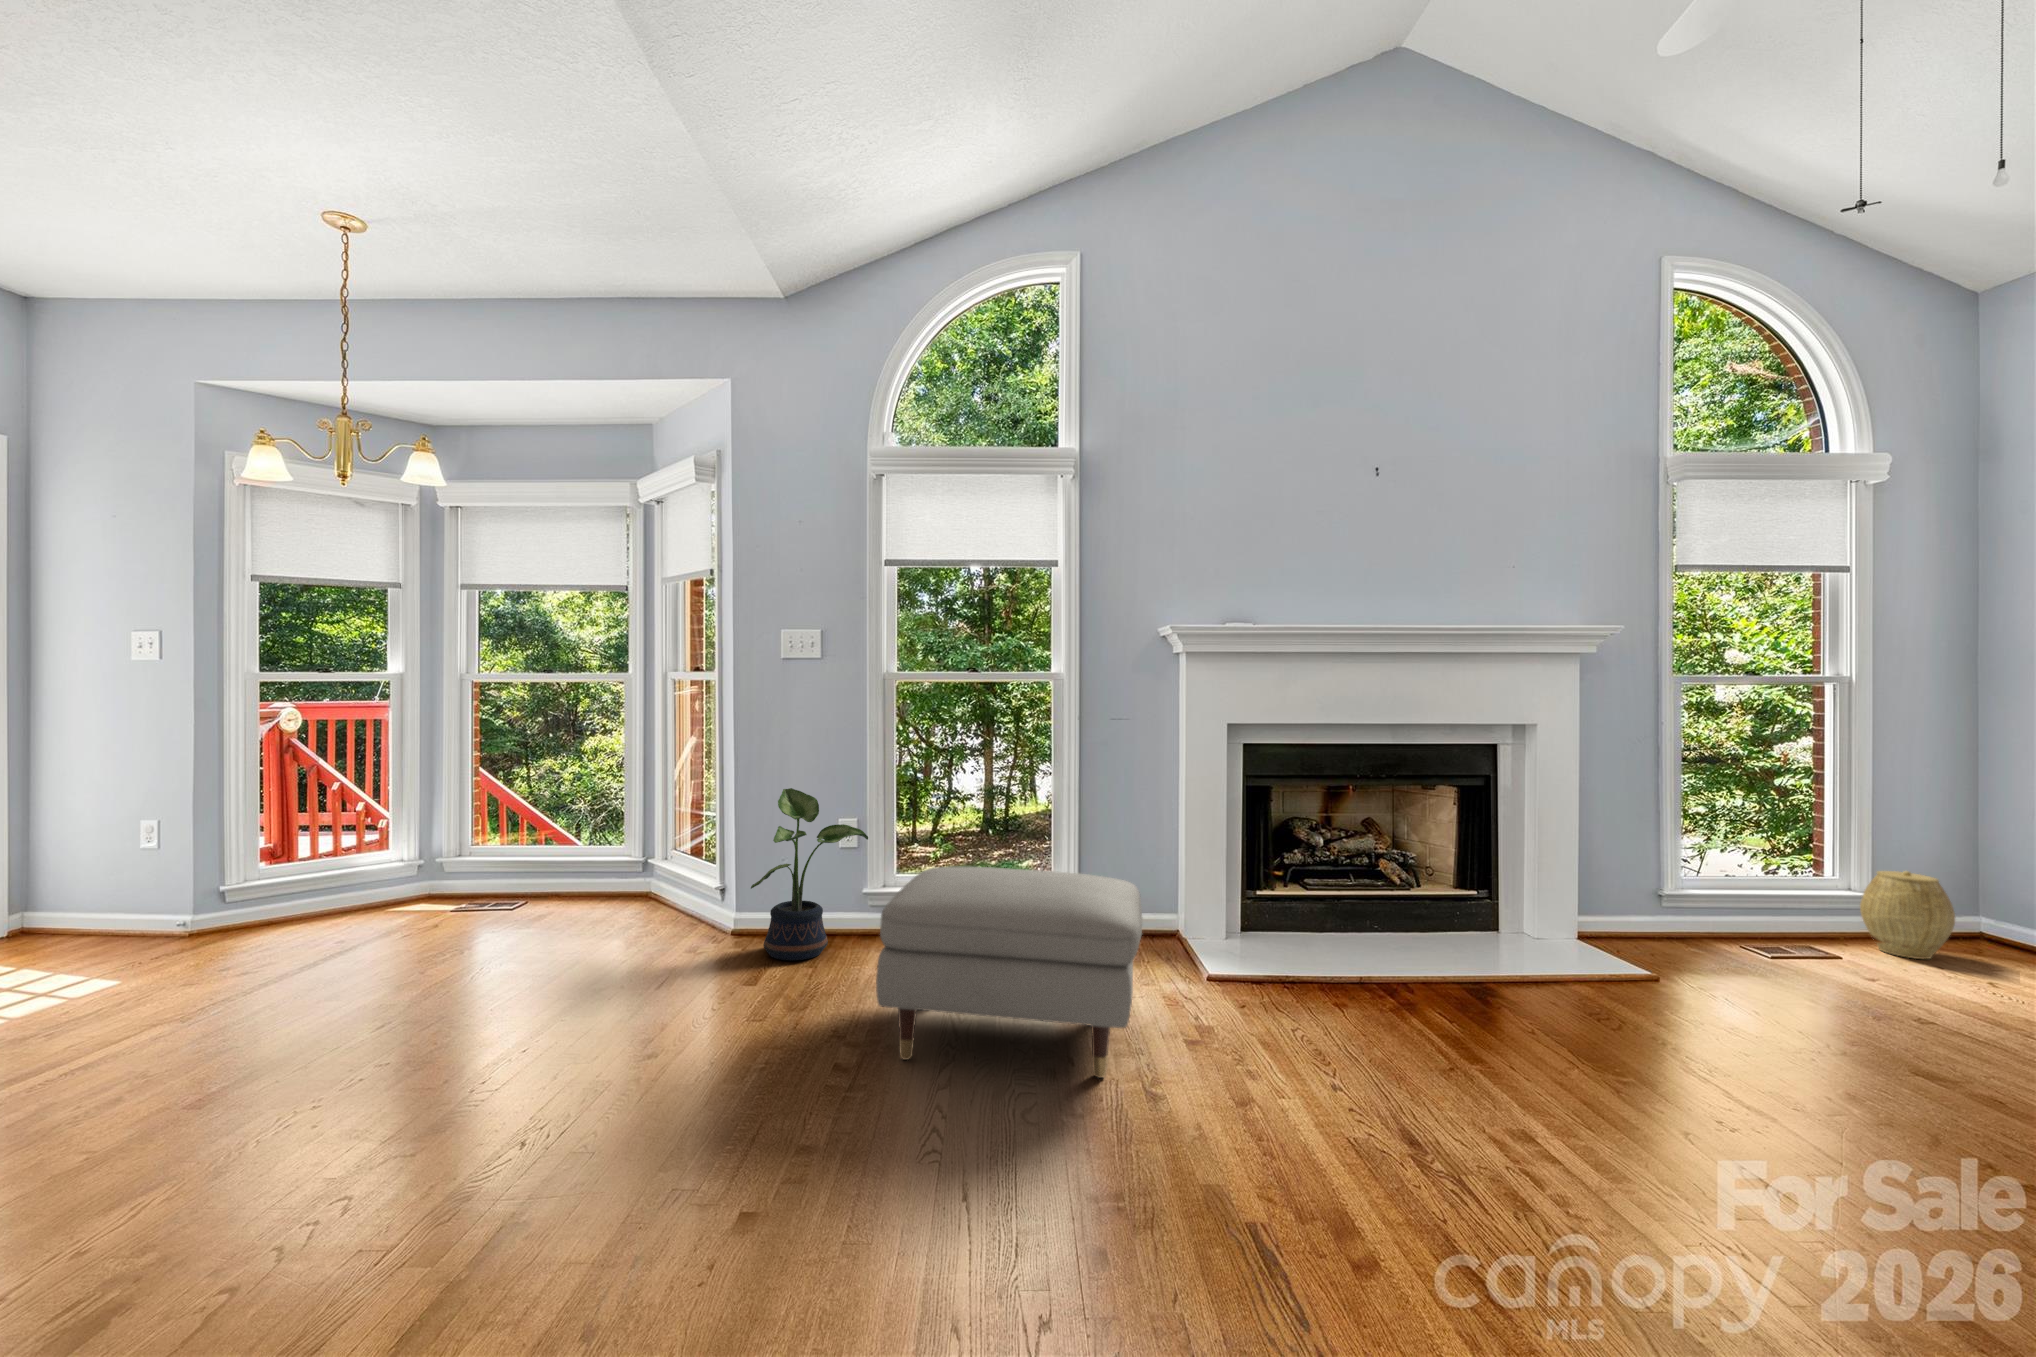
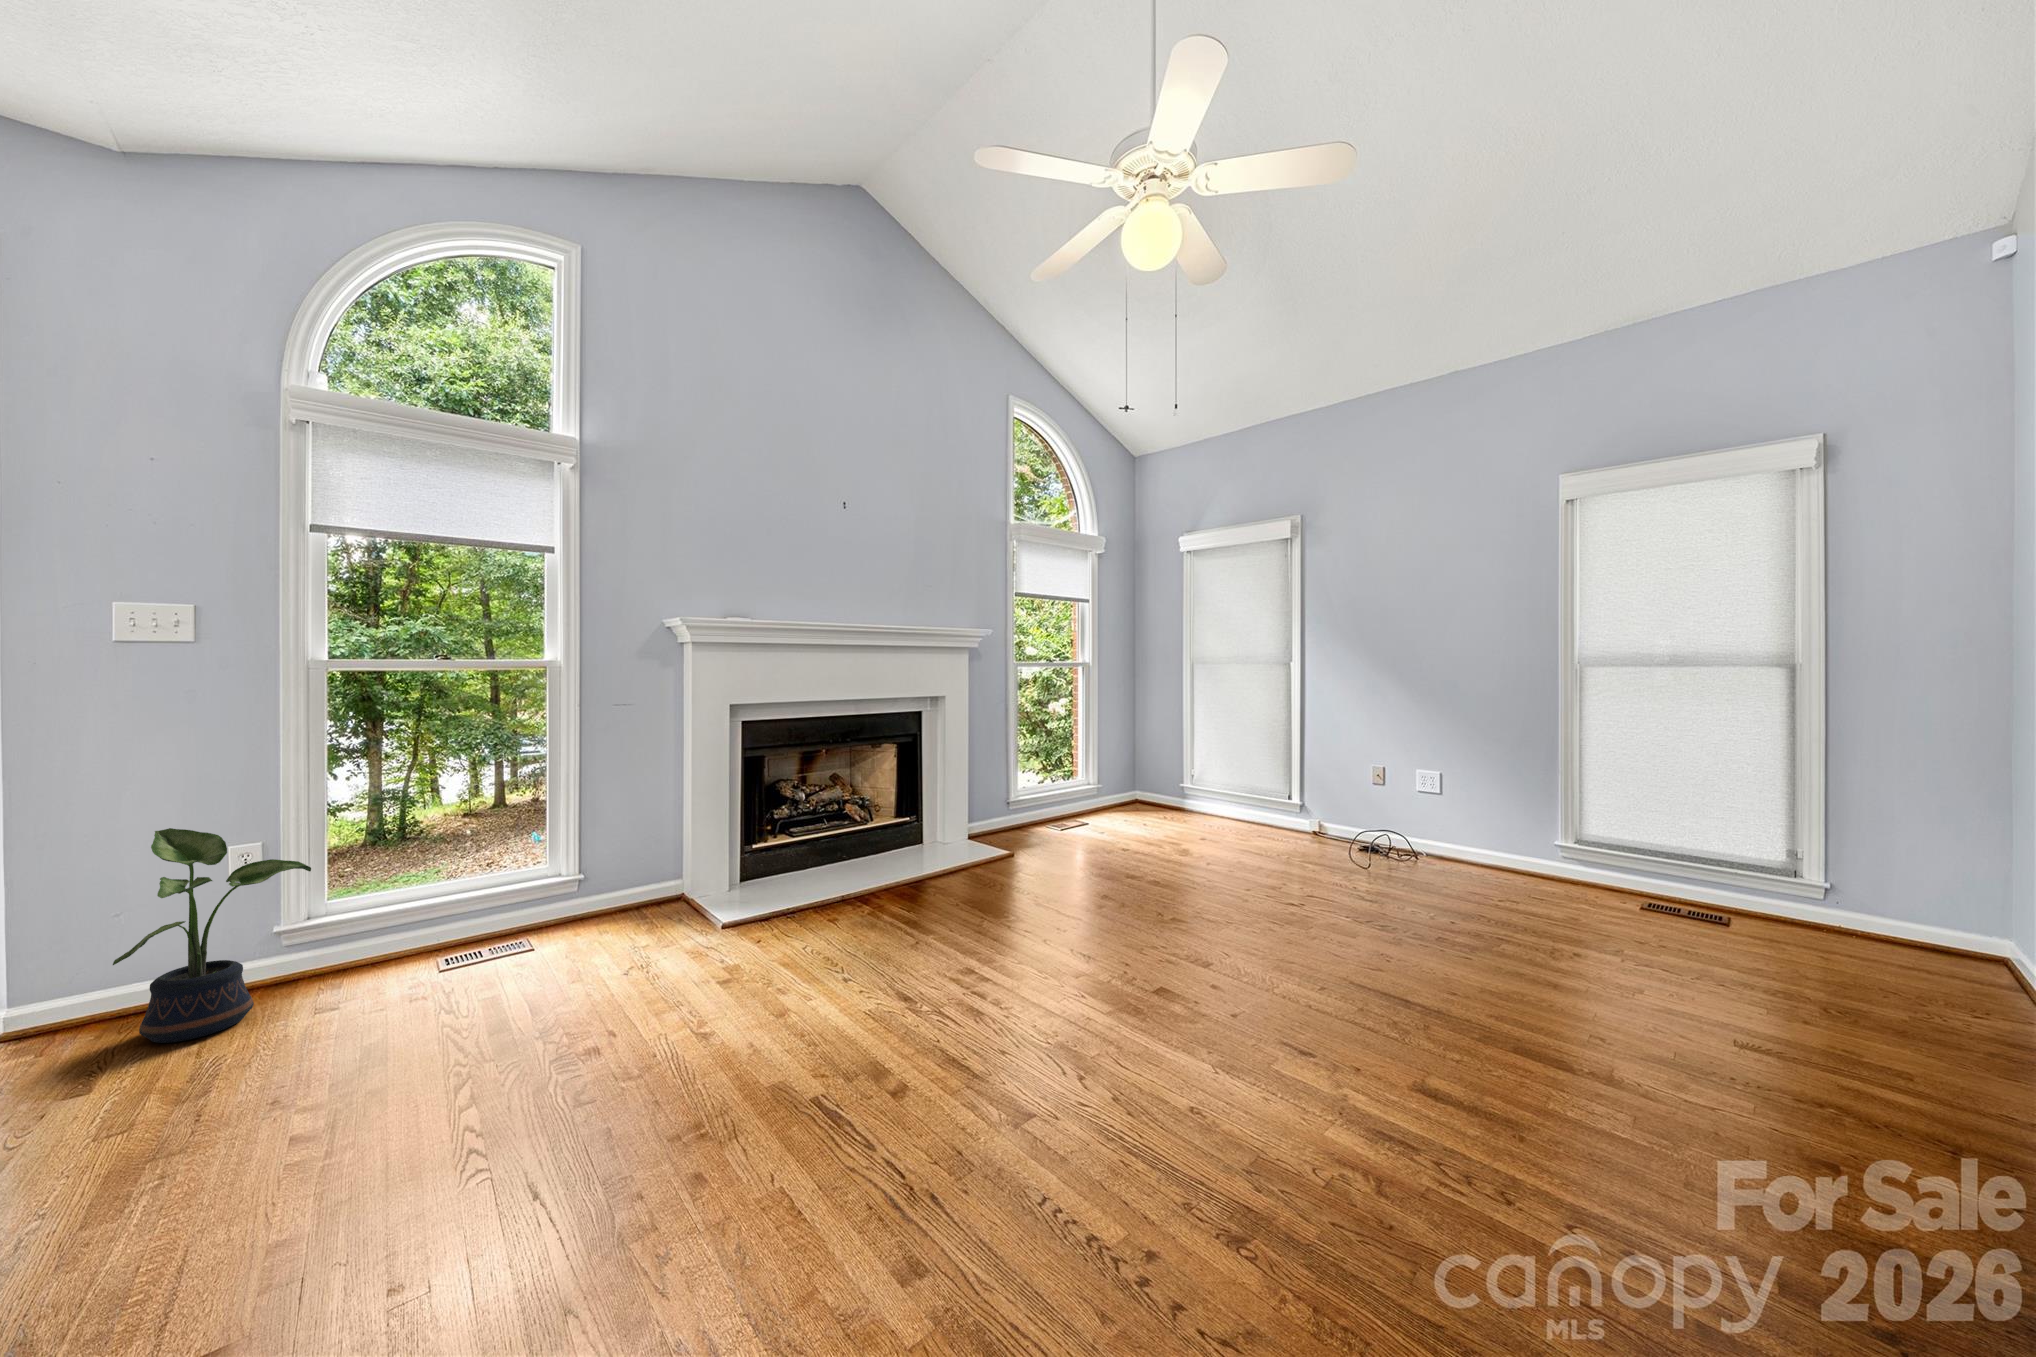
ottoman: present [876,867,1142,1078] -> none [376,856,683,1092]
woven basket: present [1860,871,1955,959] -> none [1102,765,1141,814]

